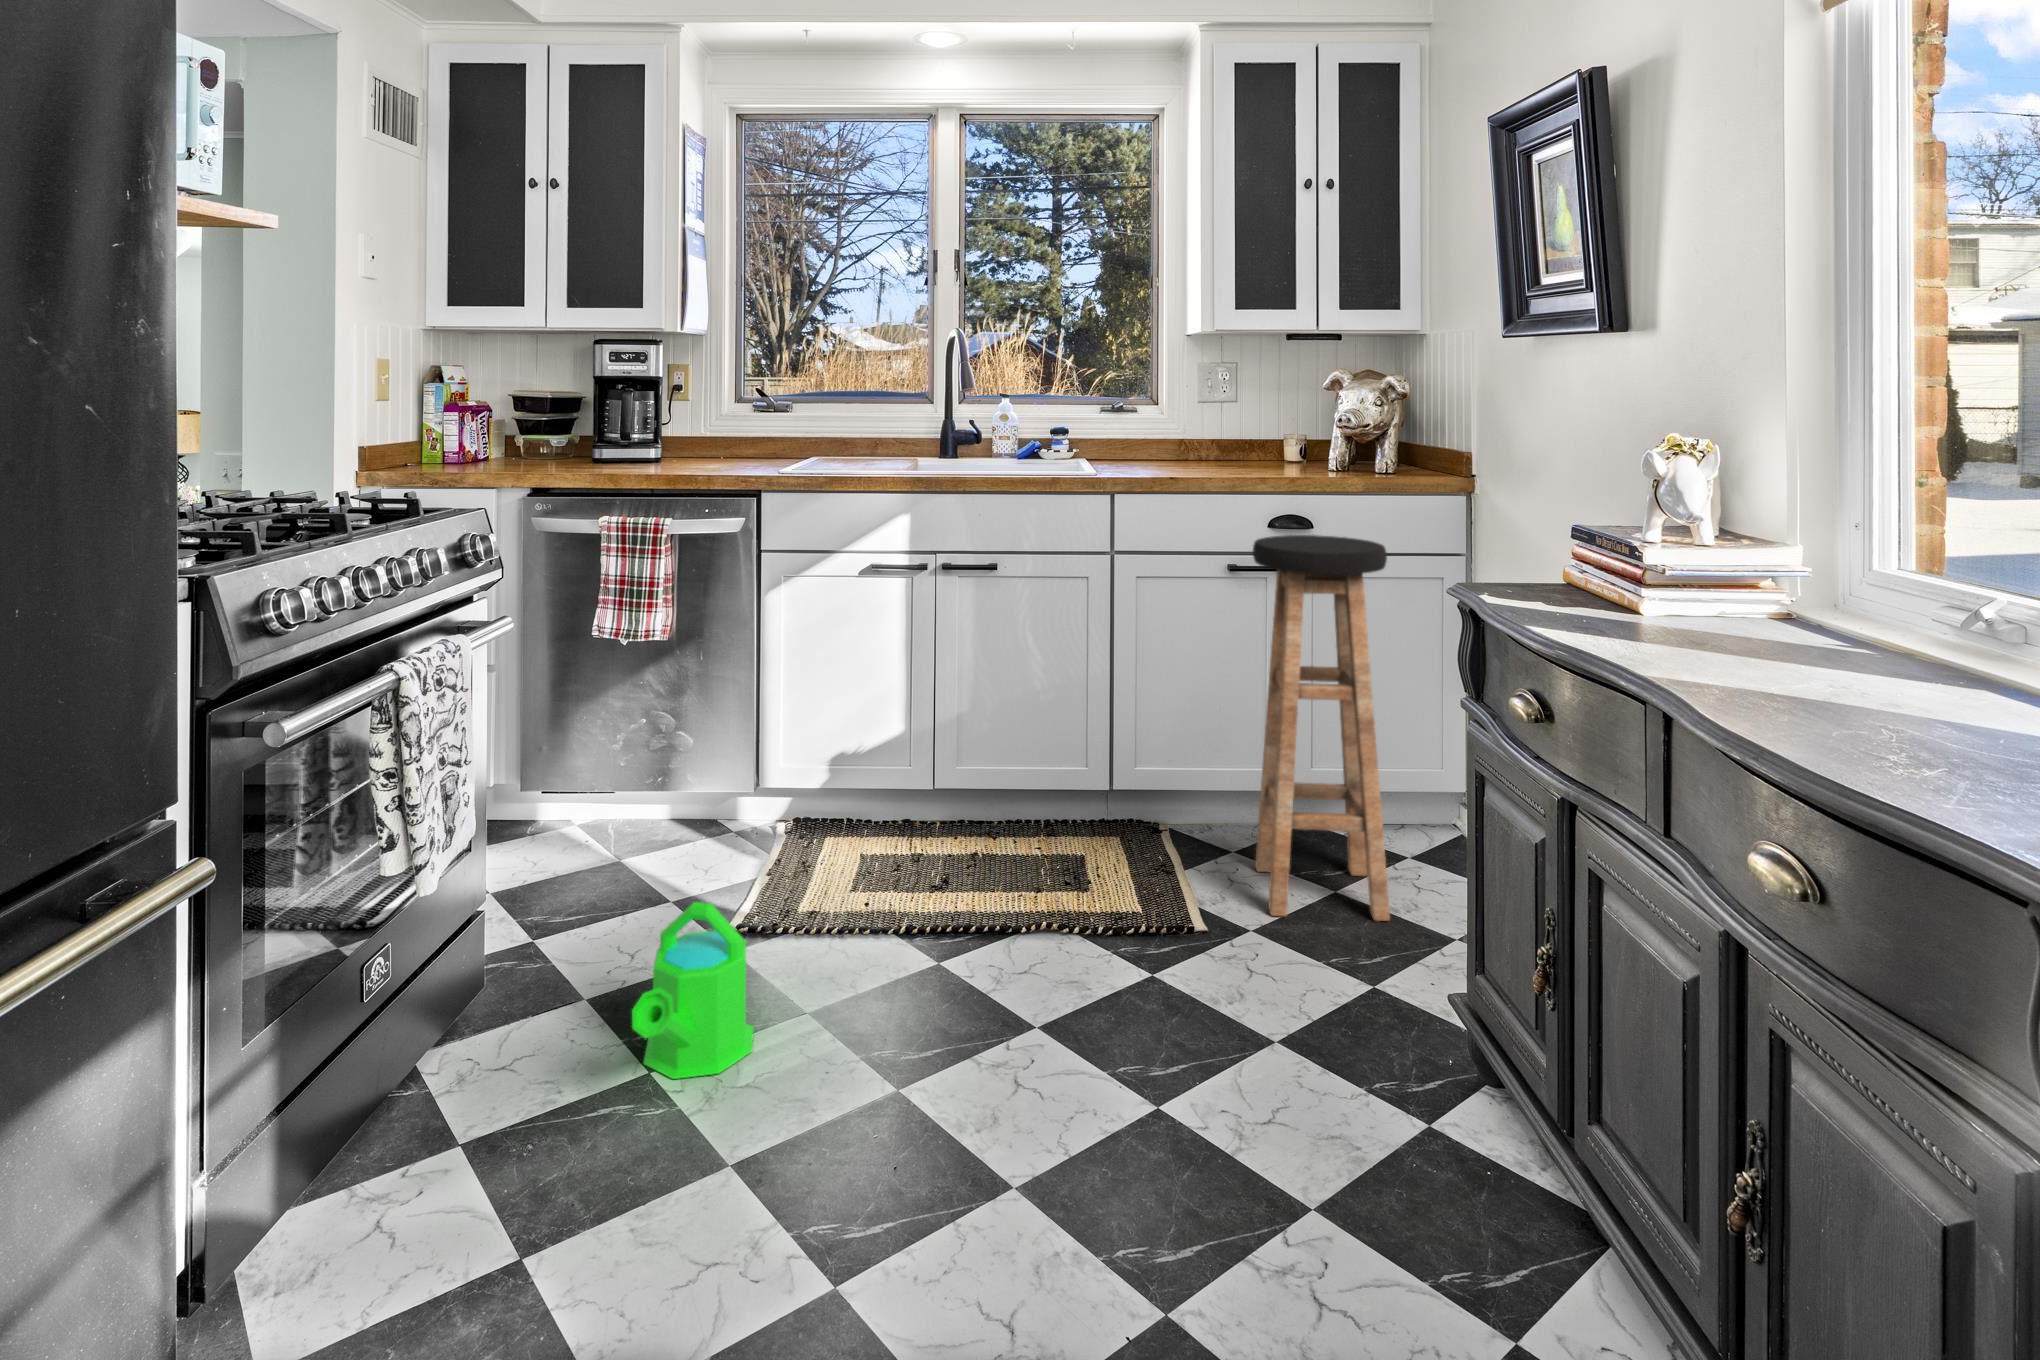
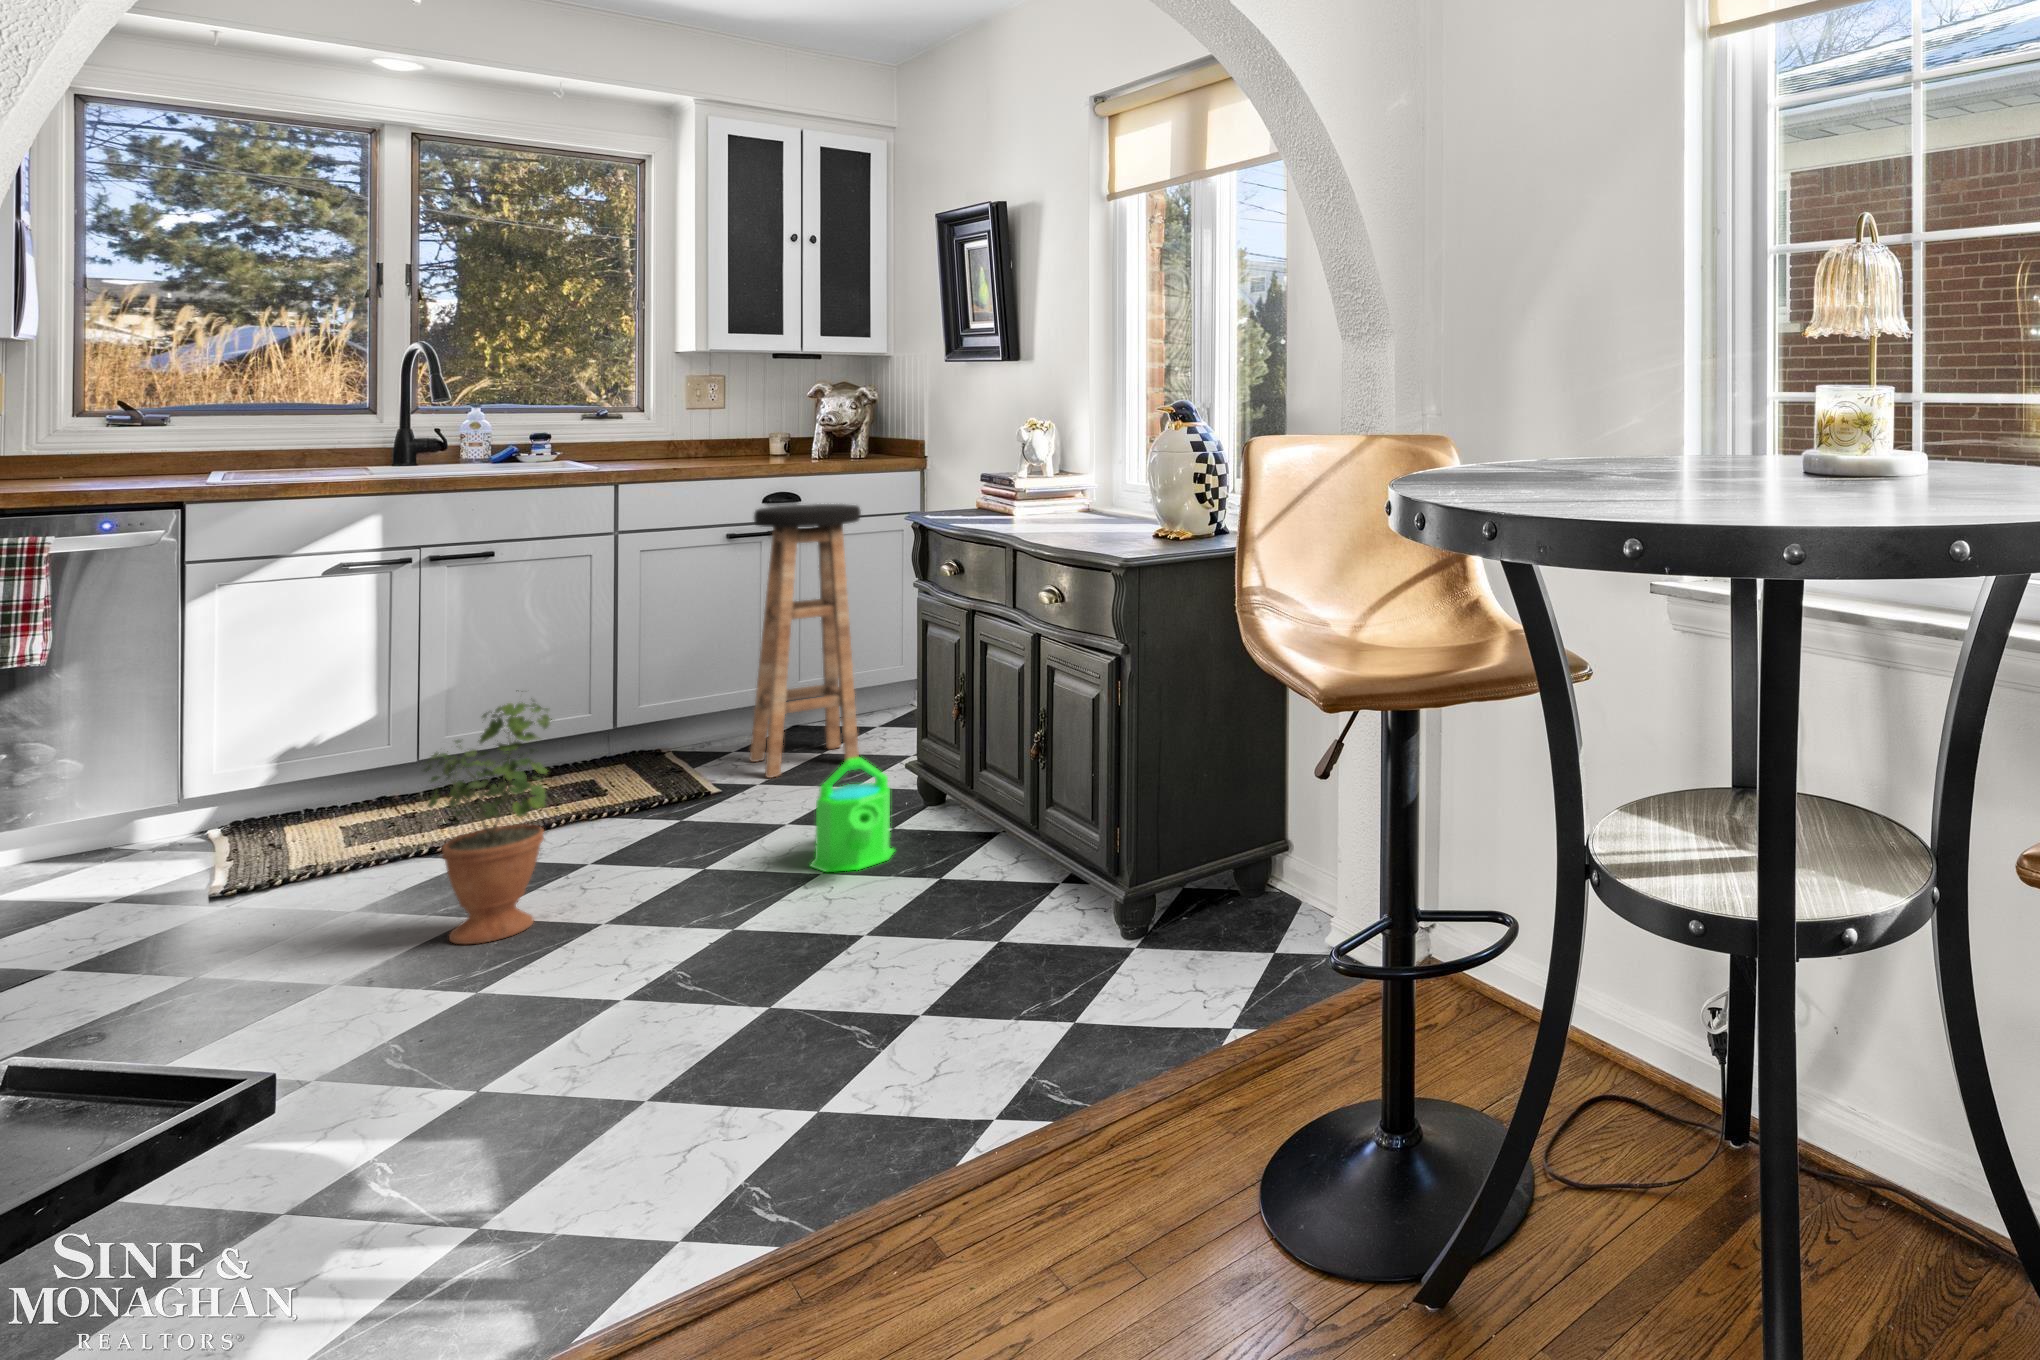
potted plant: none [806,813,960,1198] -> present [424,698,552,944]
watering can: present [632,902,754,1079] -> present [810,757,895,872]

